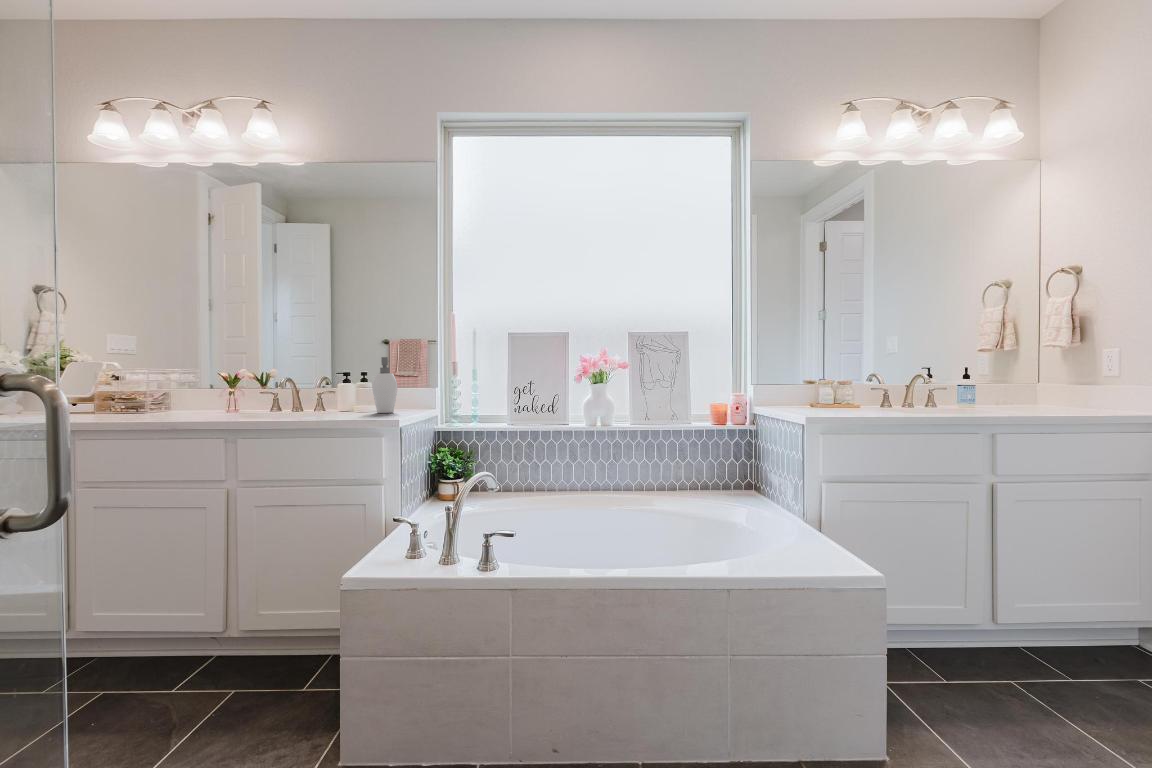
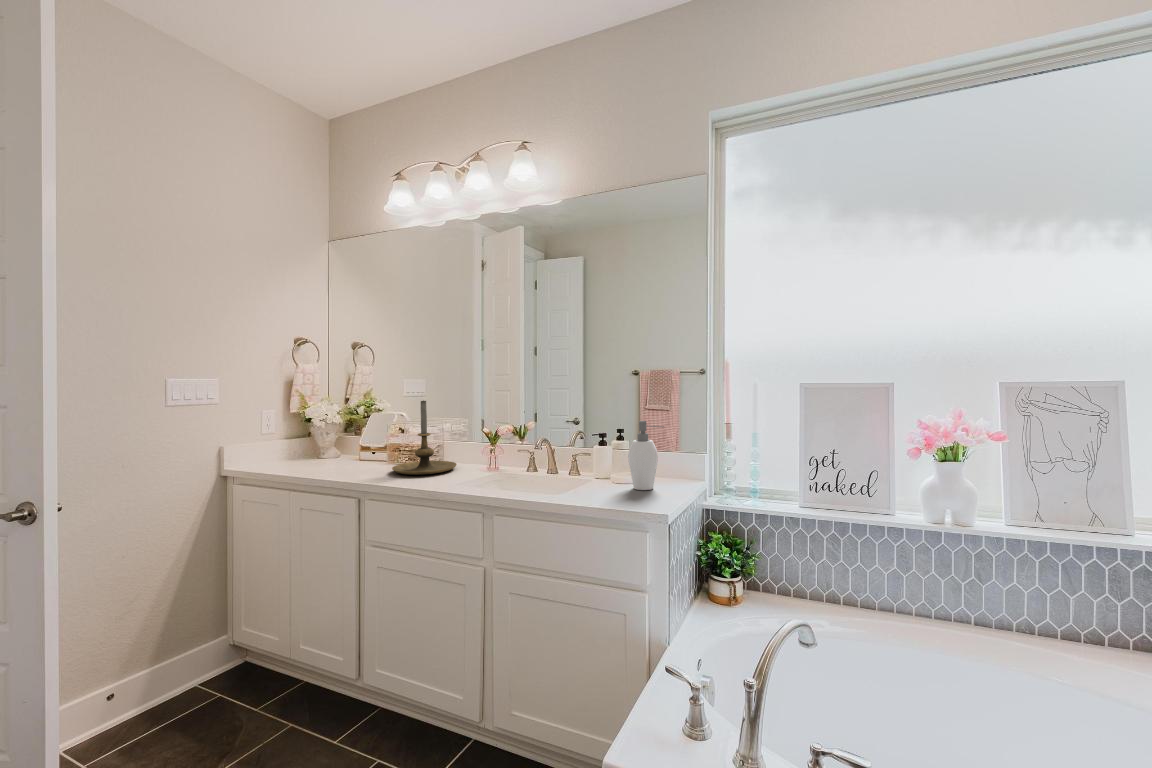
candle holder: none [117,342,192,415] -> present [392,400,457,475]

